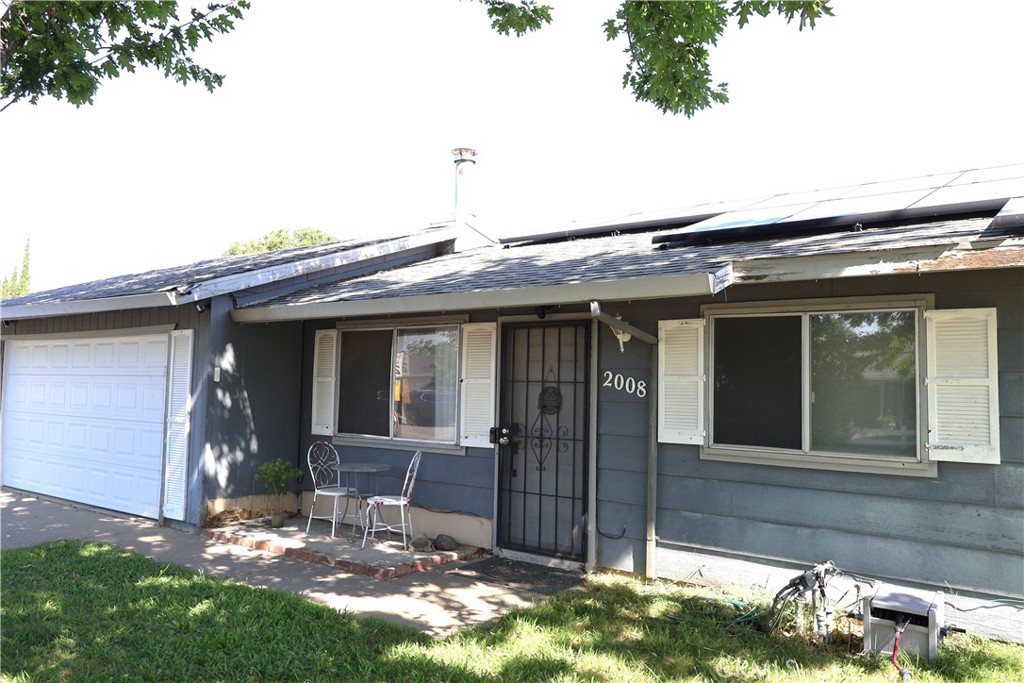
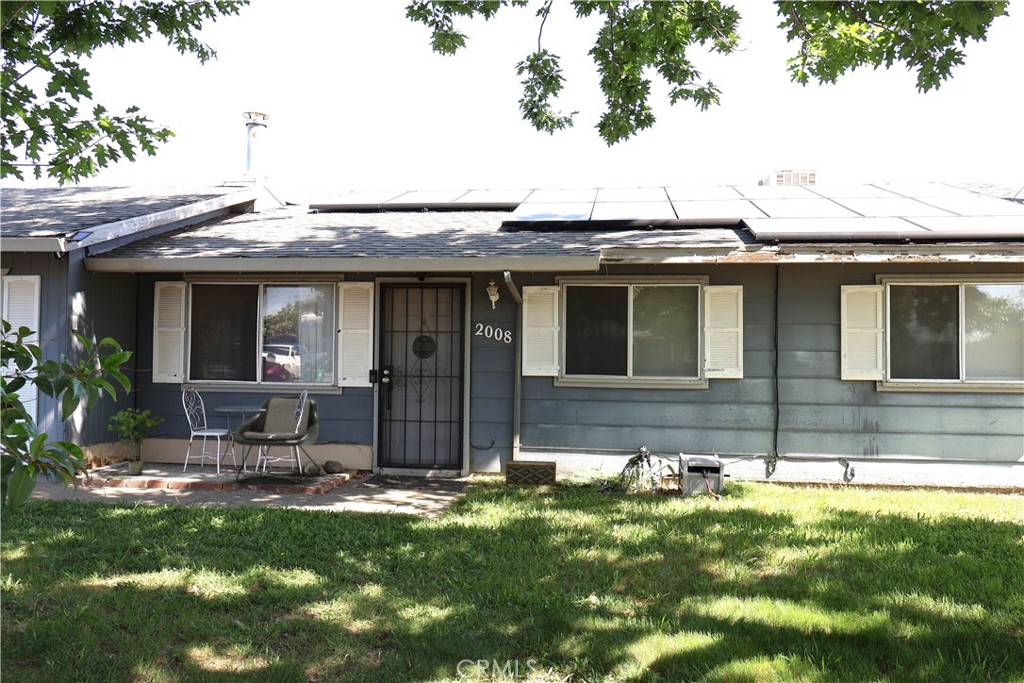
lounge chair: none [337,452,438,558] -> present [233,395,320,484]
woven basket: none [625,555,701,600] -> present [506,460,556,485]

